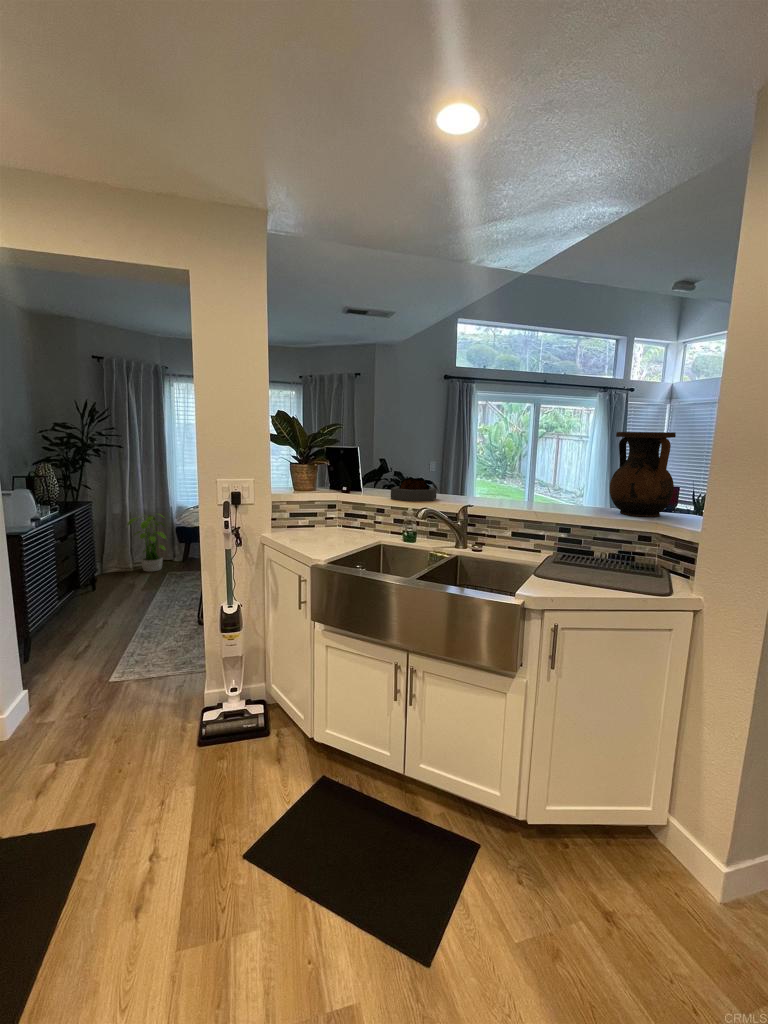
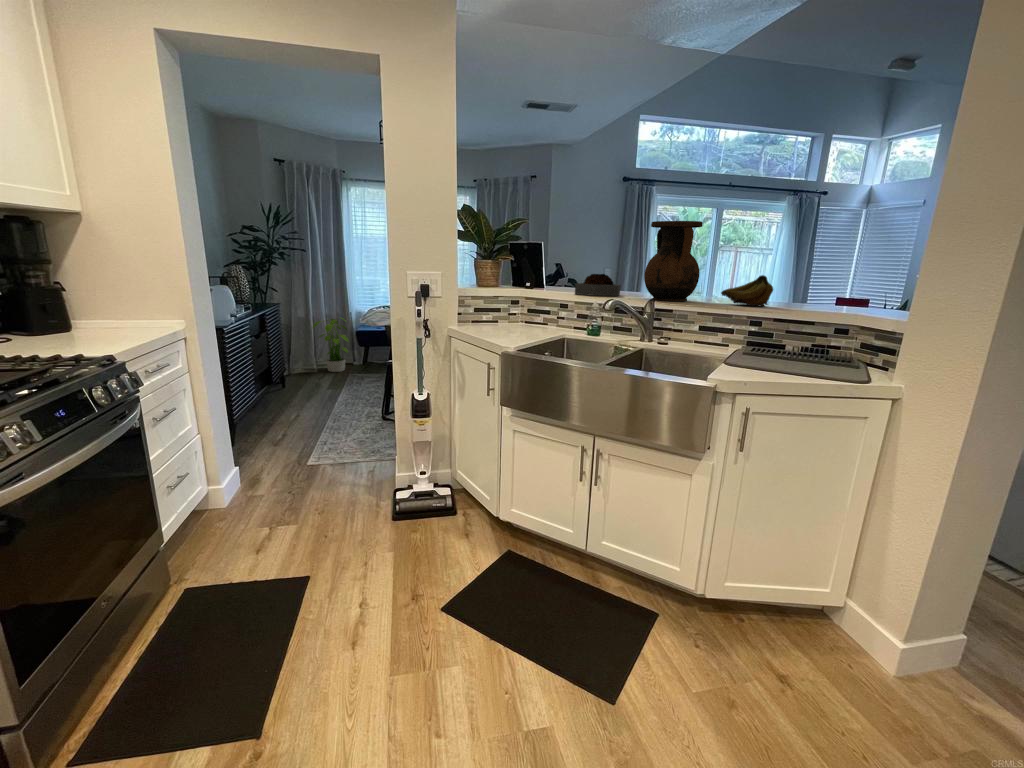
vase: present [610,432,676,517] -> present [644,221,703,301]
fruit: none [531,482,579,513] -> present [721,275,773,306]

